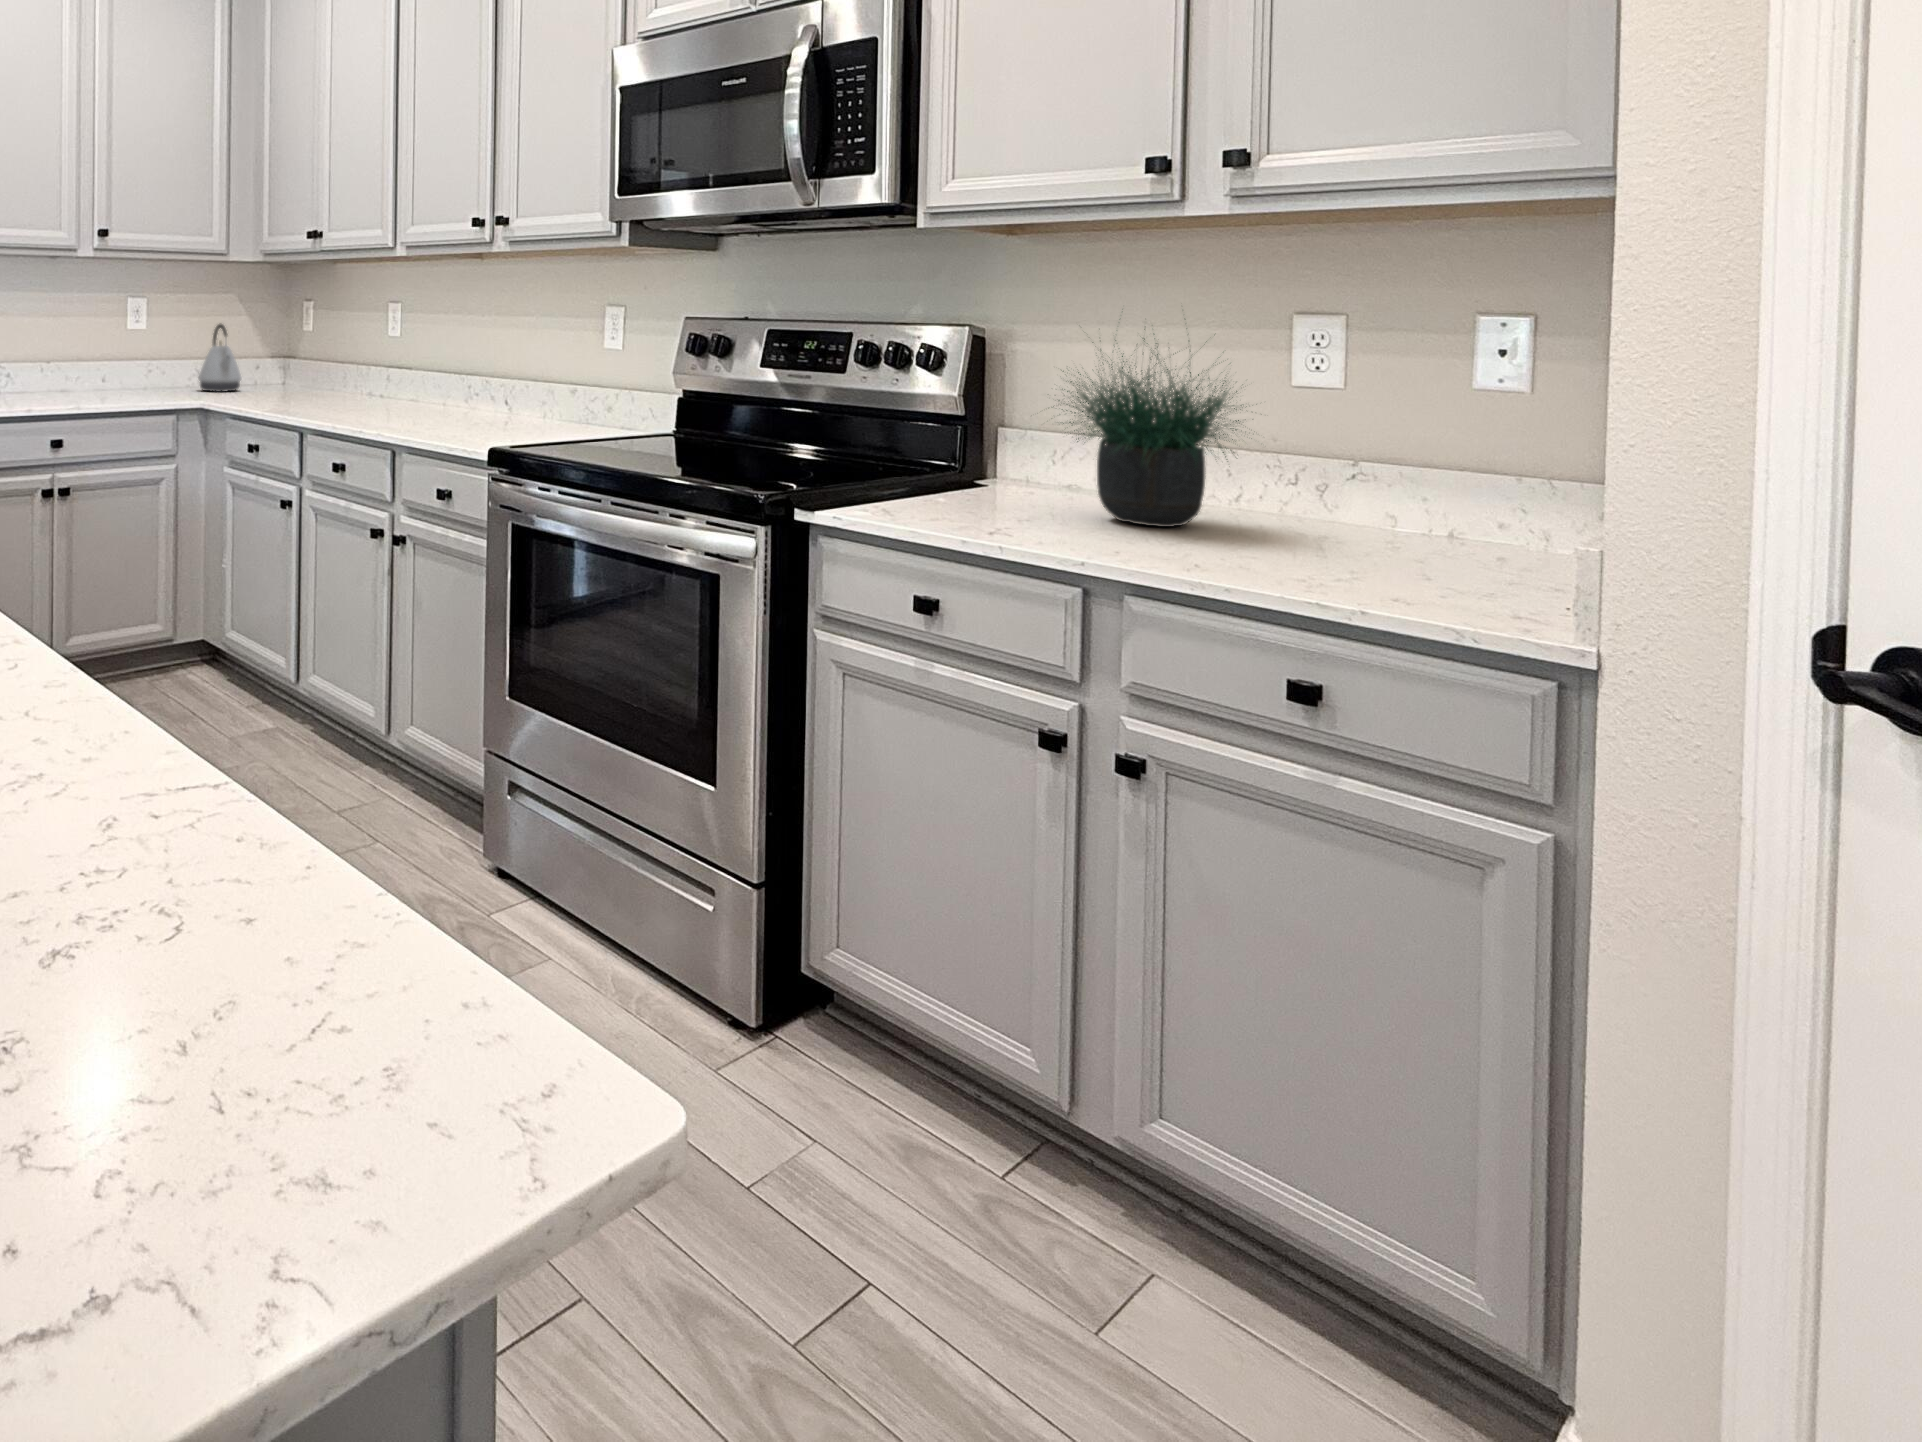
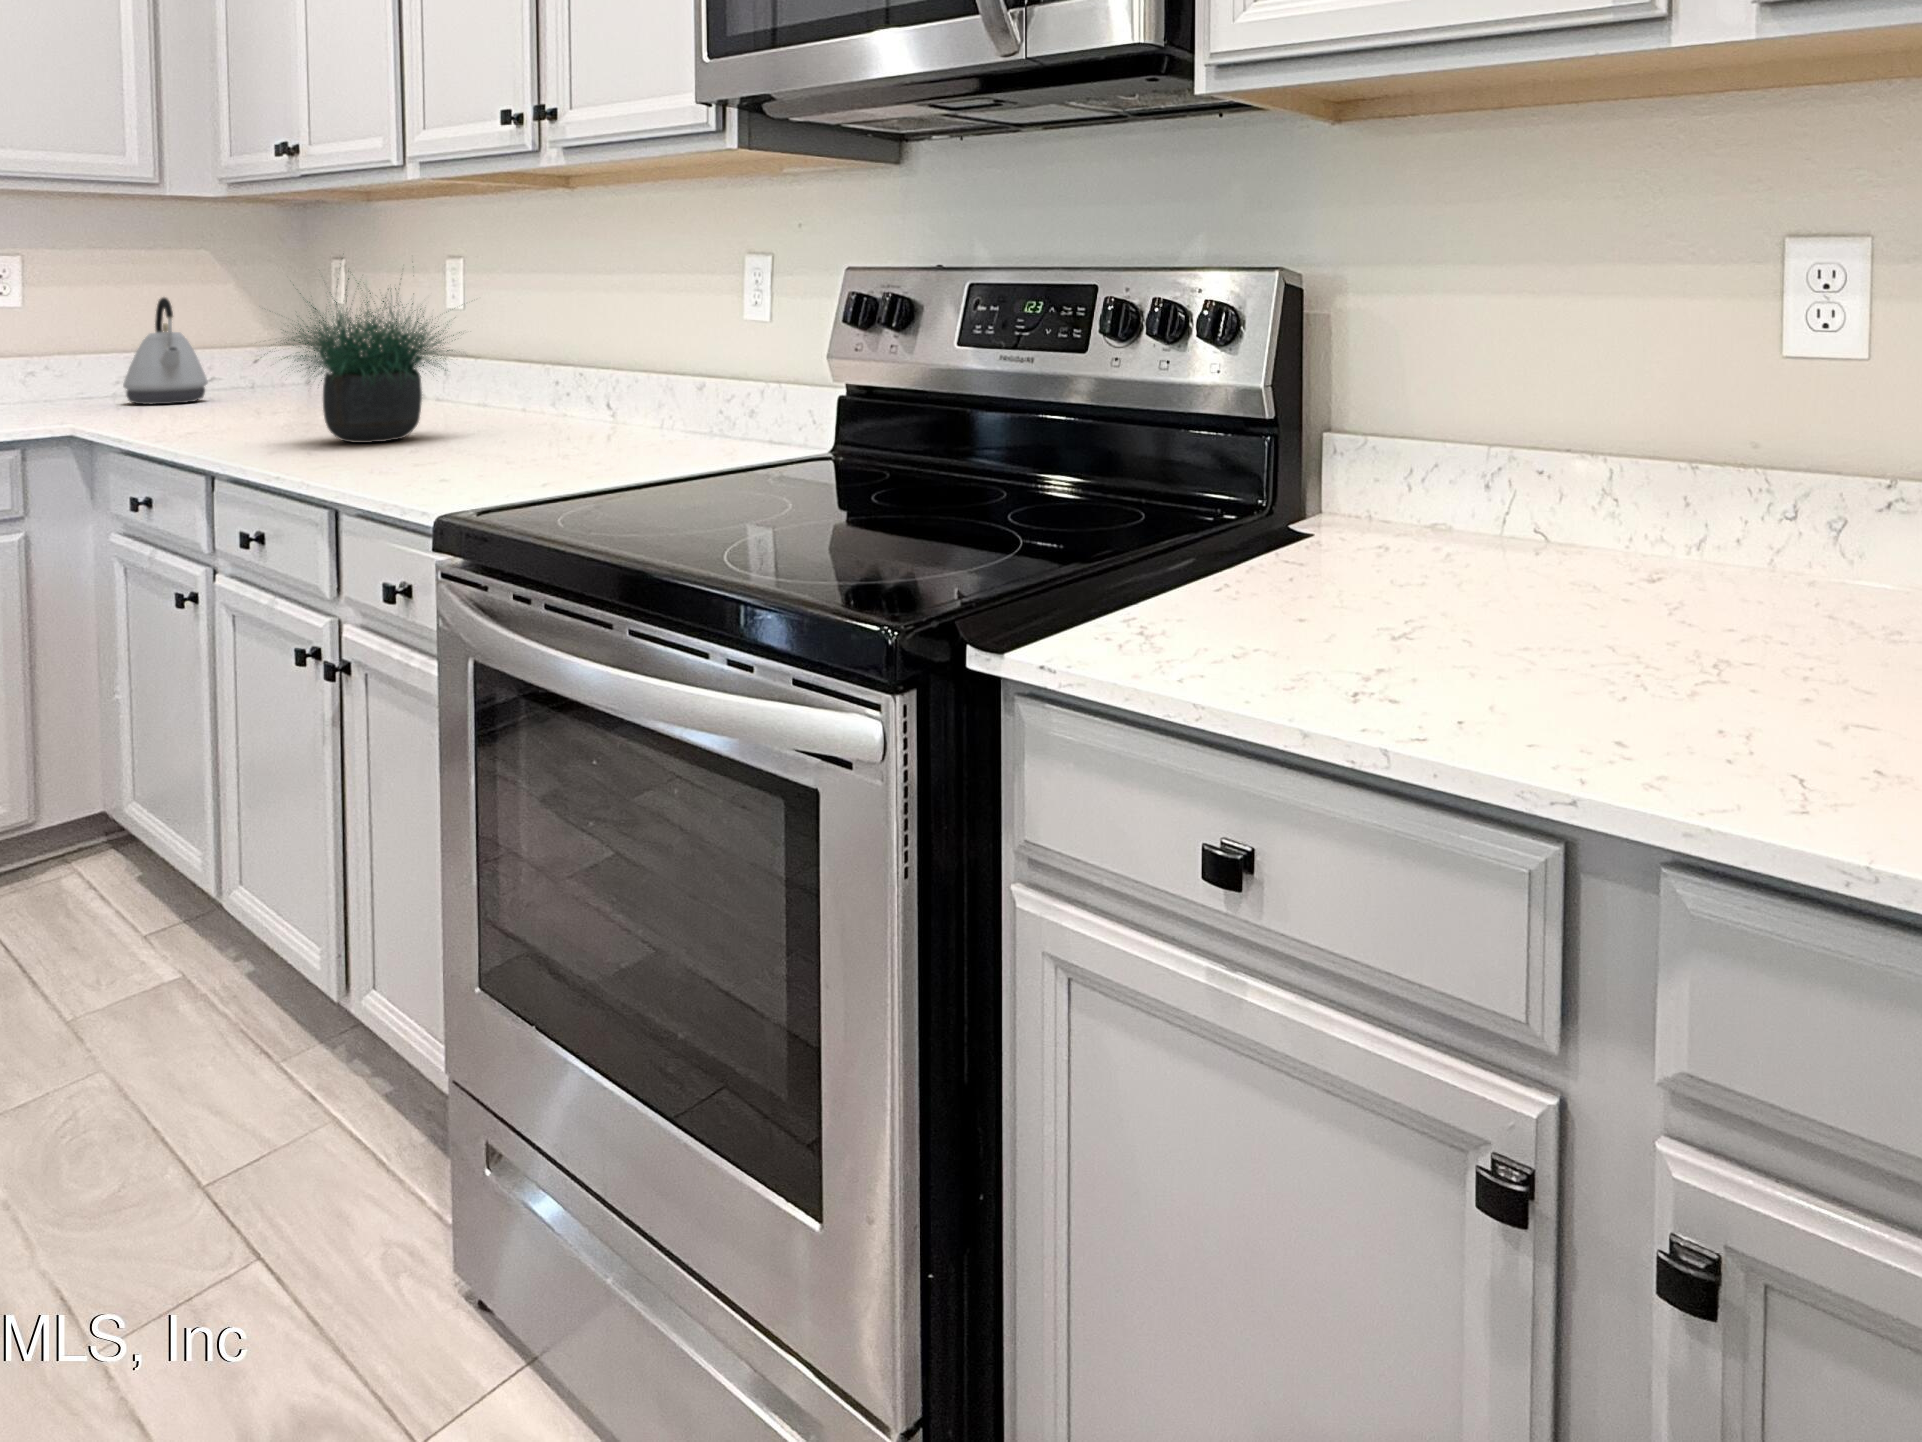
potted plant: present [1058,329,1247,527] -> present [285,278,460,443]

